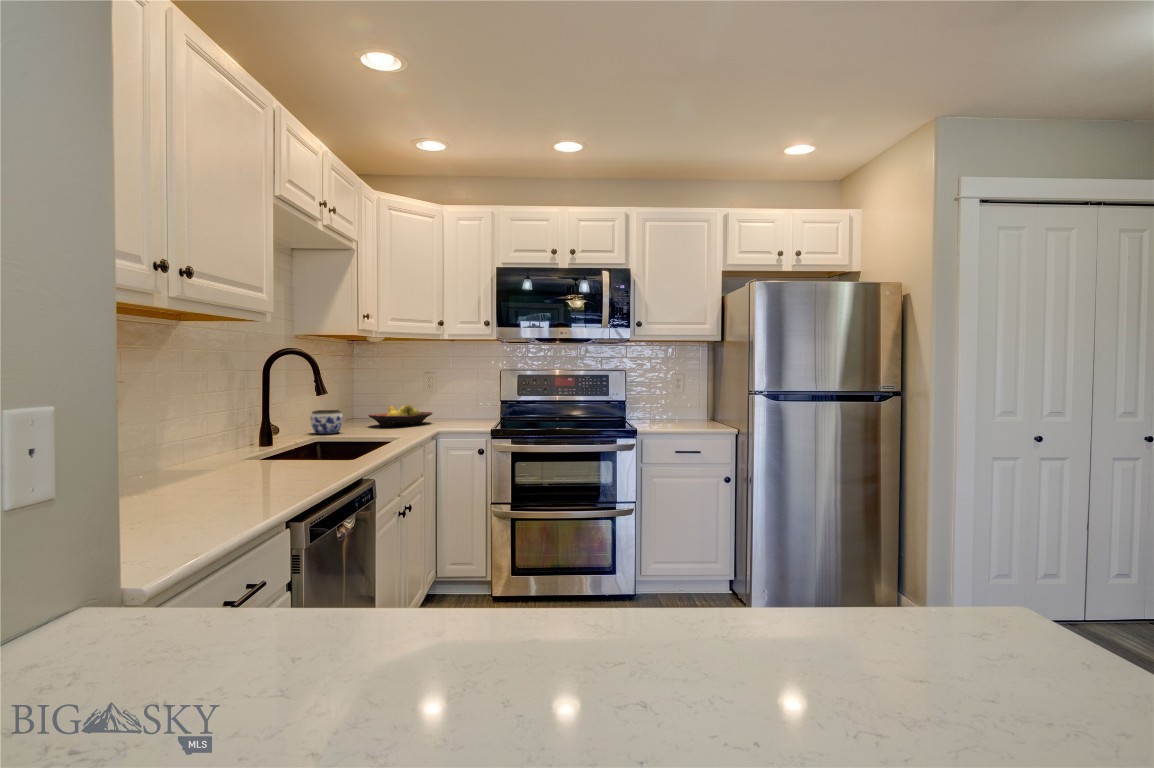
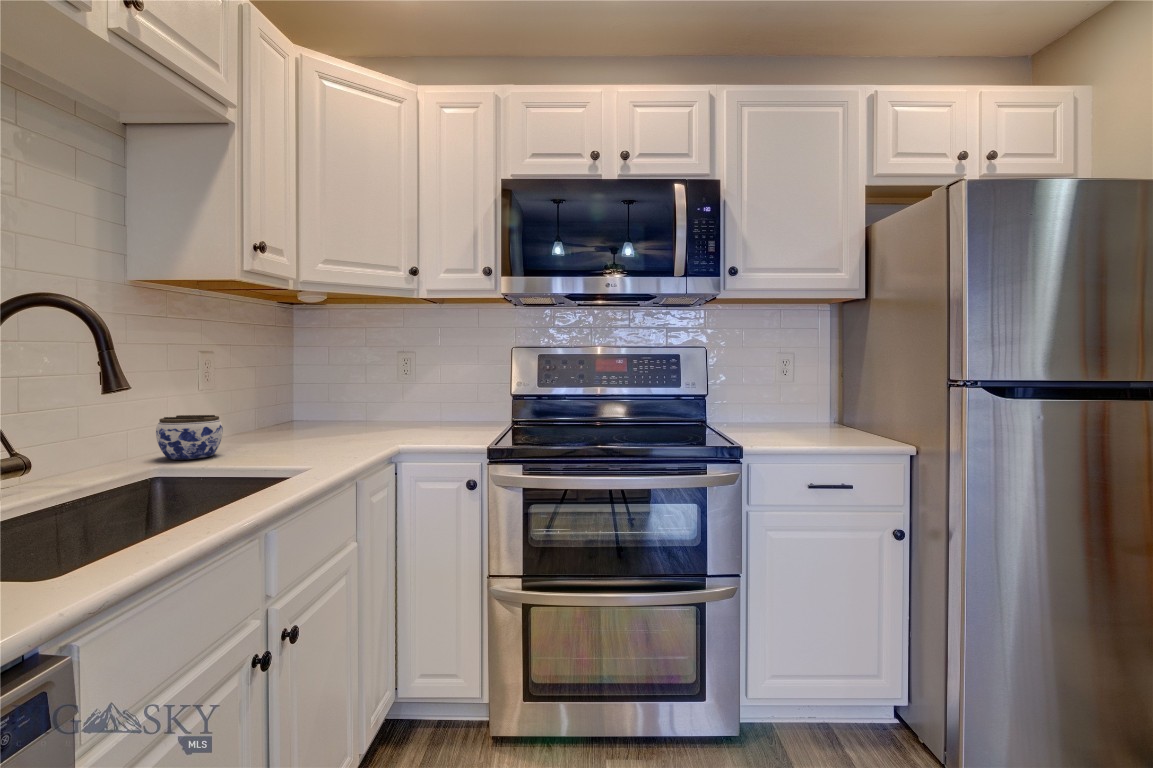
fruit bowl: present [368,405,432,426] -> none [288,403,402,440]

